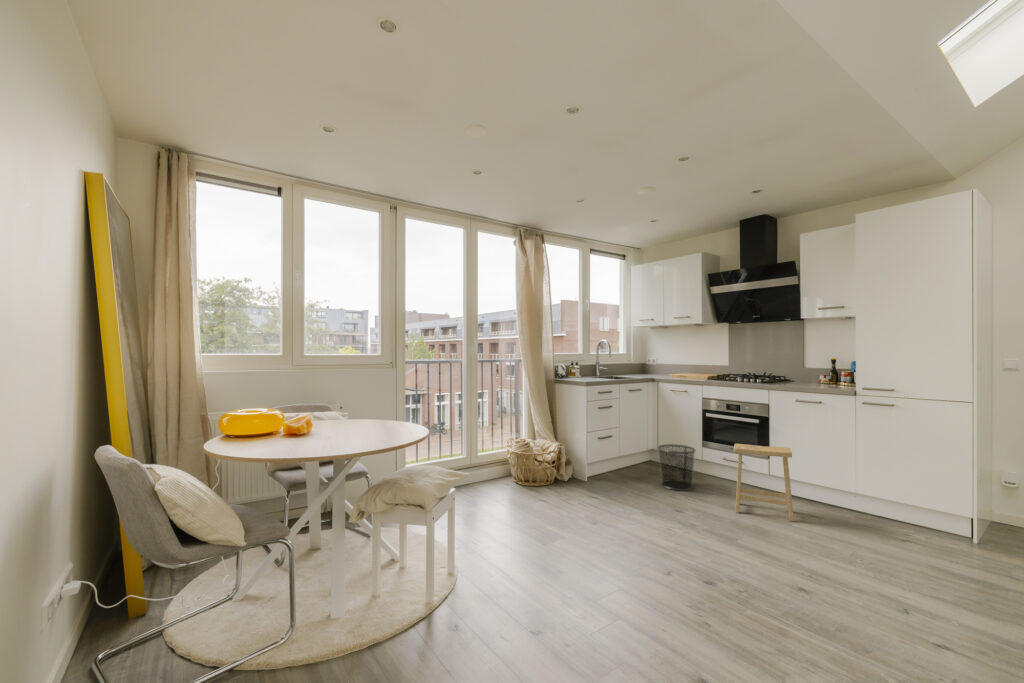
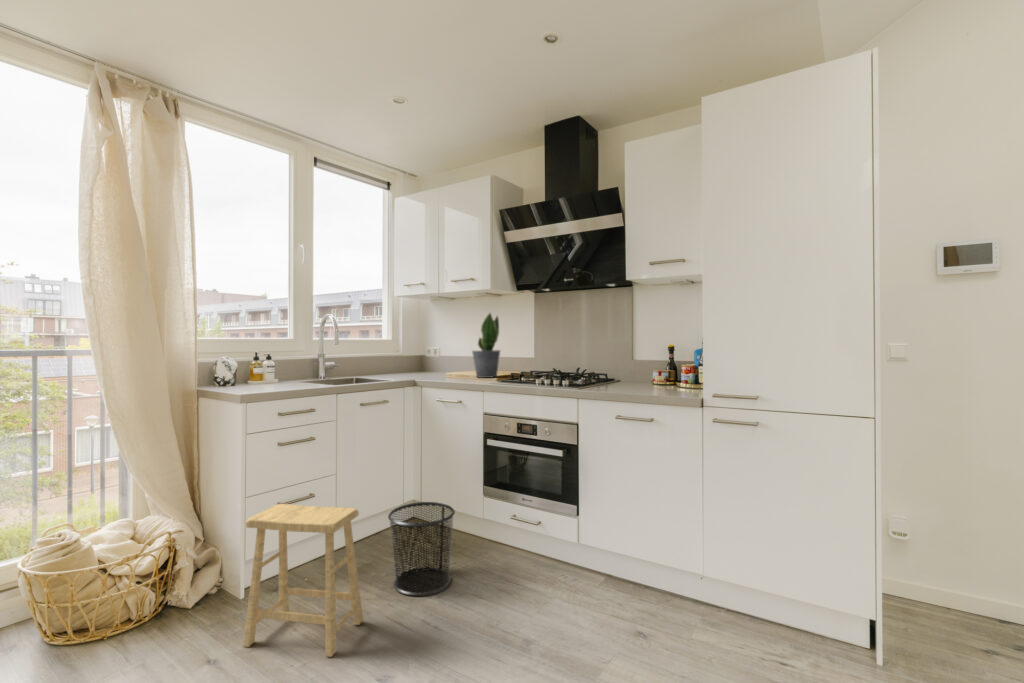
potted plant: none [689,337,709,377] -> present [473,313,500,378]
footstool: present [734,444,794,521] -> present [243,504,363,657]

